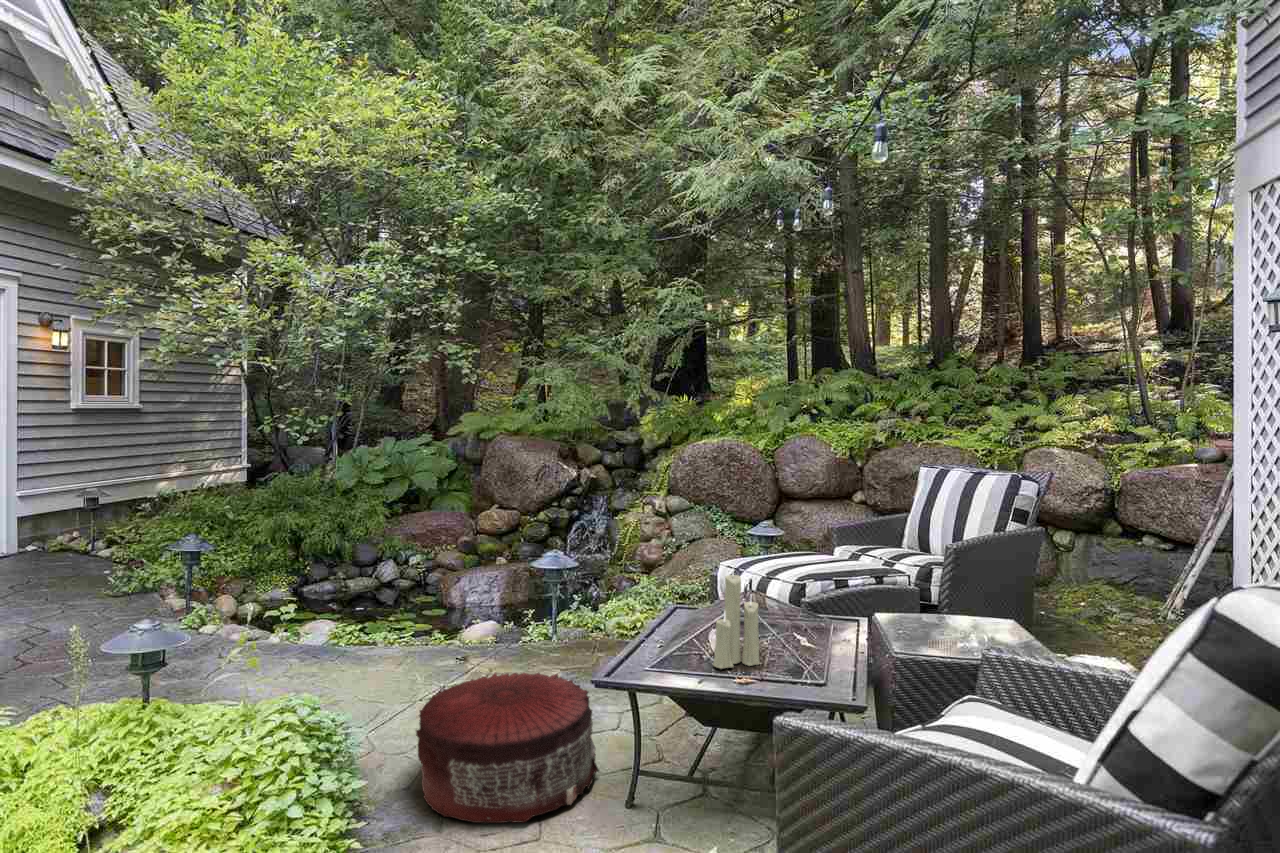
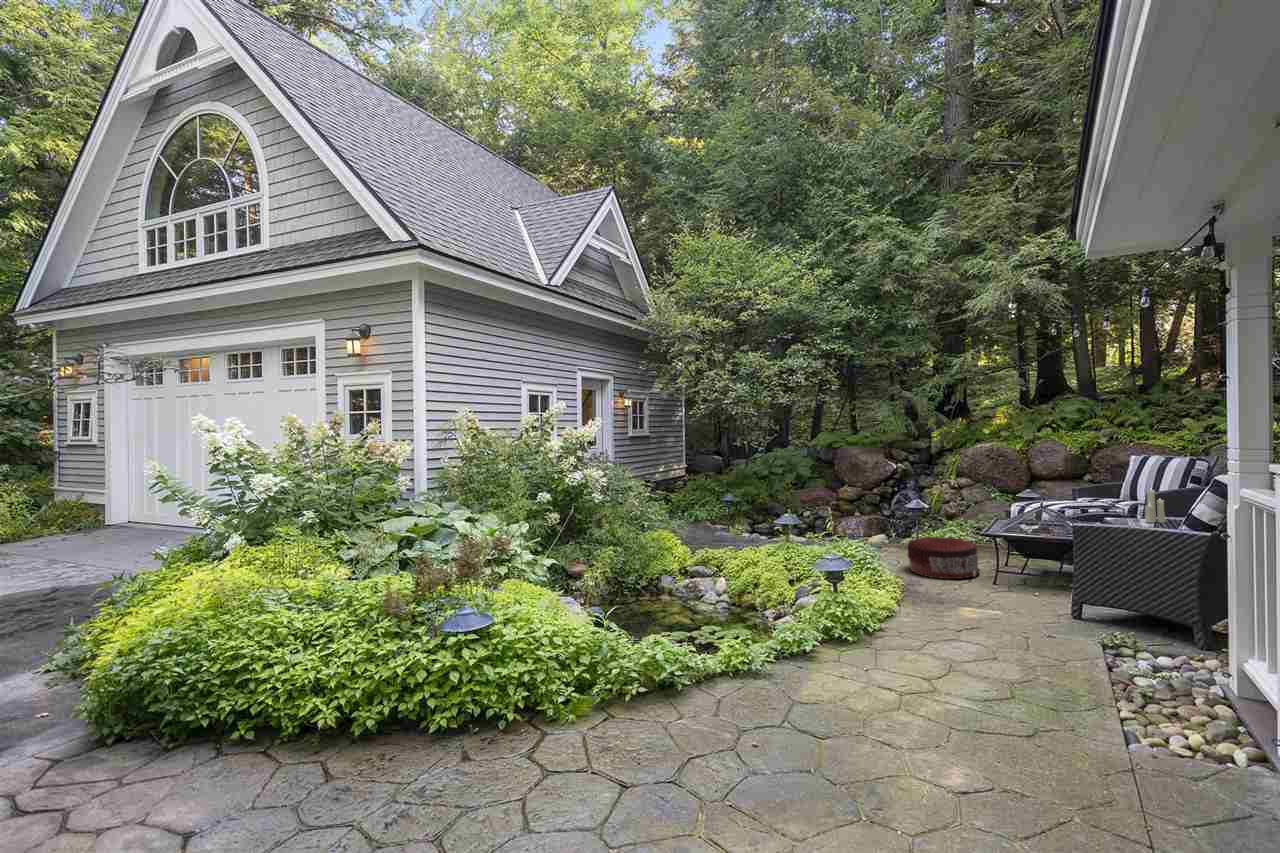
candle: present [713,572,760,668] -> present [1145,489,1165,523]

